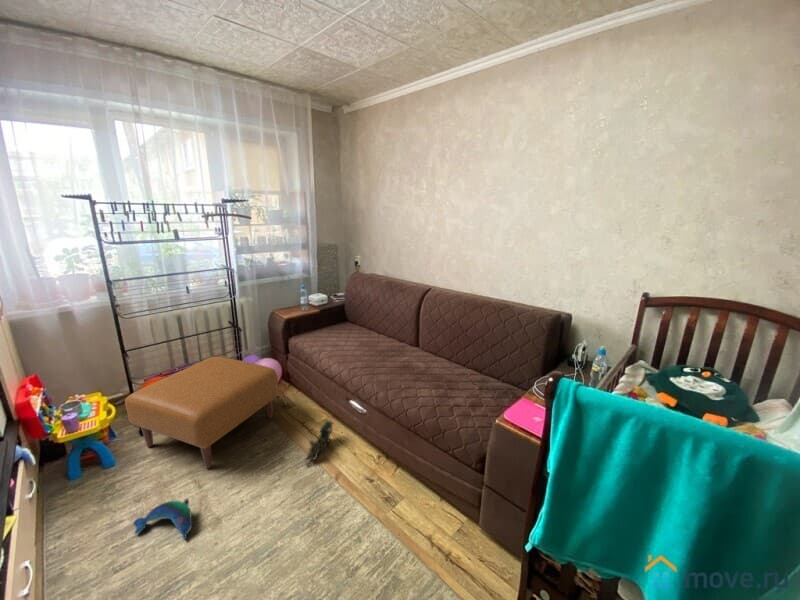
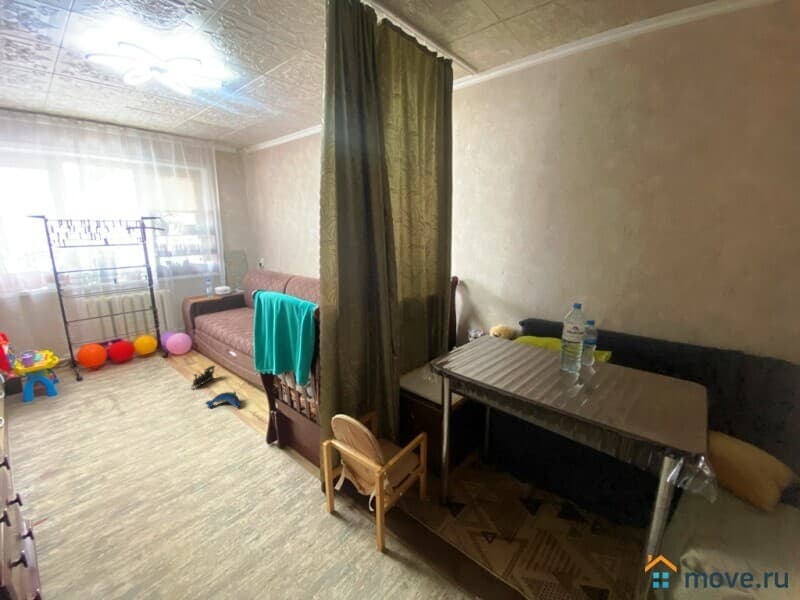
ottoman: present [125,357,278,469] -> none [66,328,181,393]
plush toy: present [133,499,192,540] -> present [206,392,240,408]

